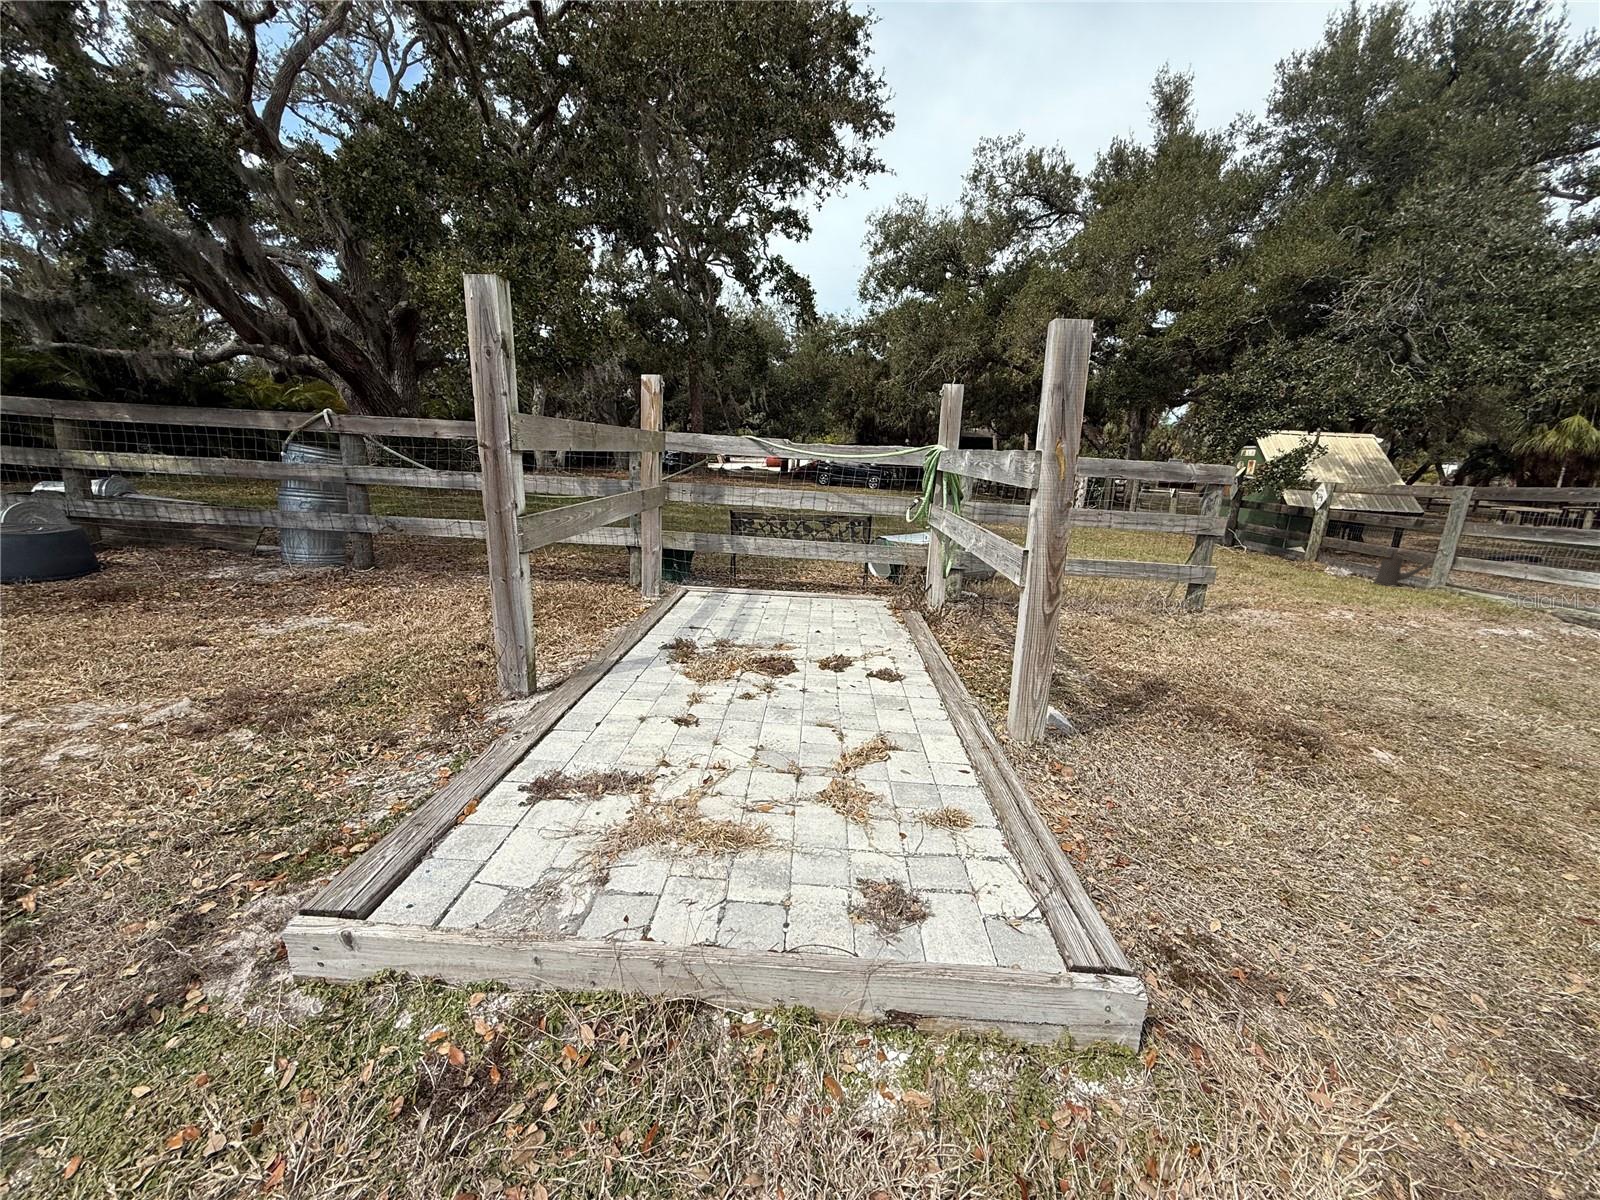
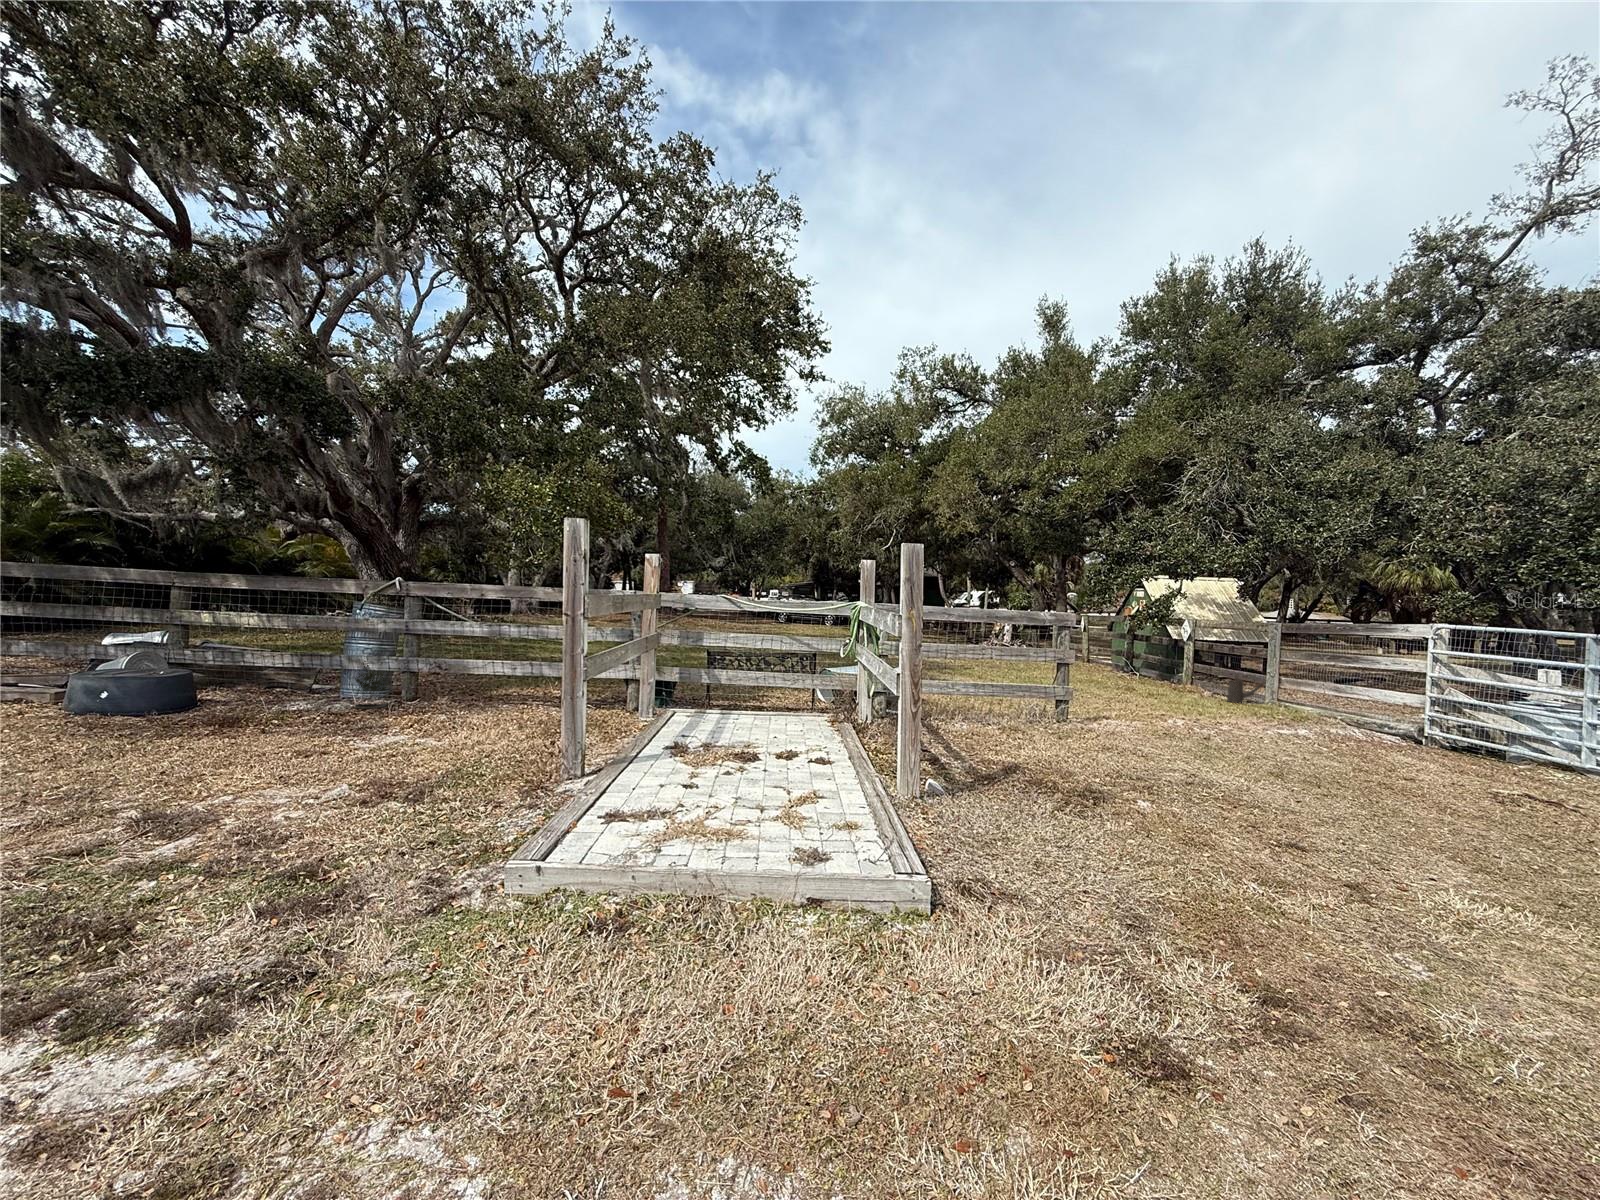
potted tree: none [283,509,336,577] -> present [354,657,387,709]

